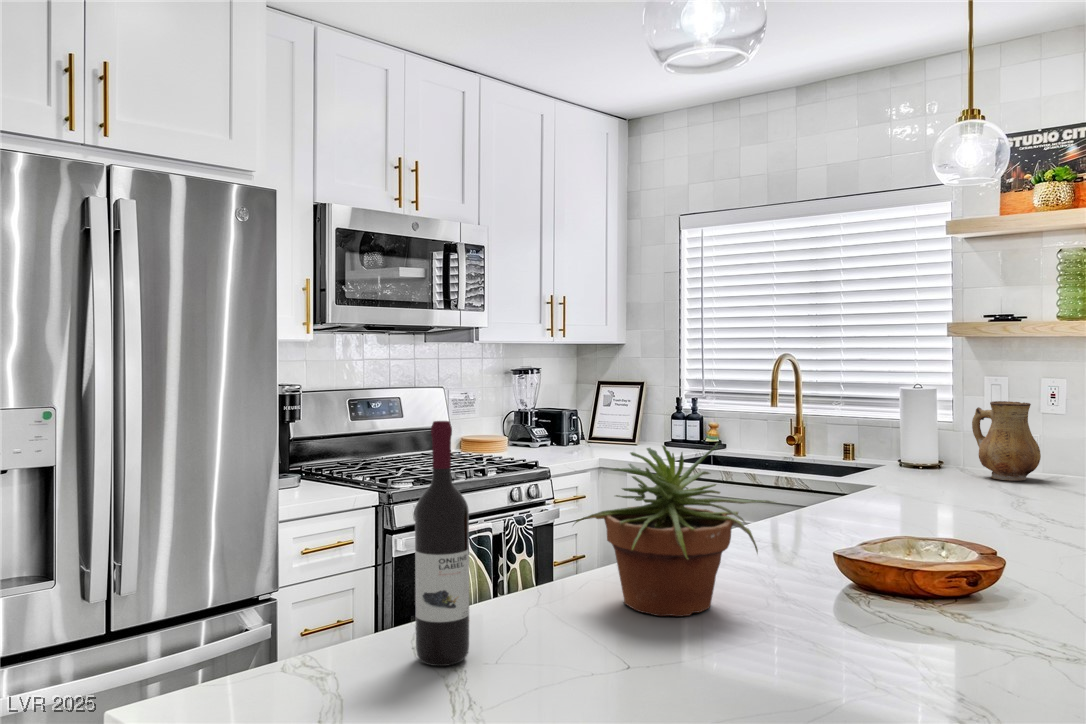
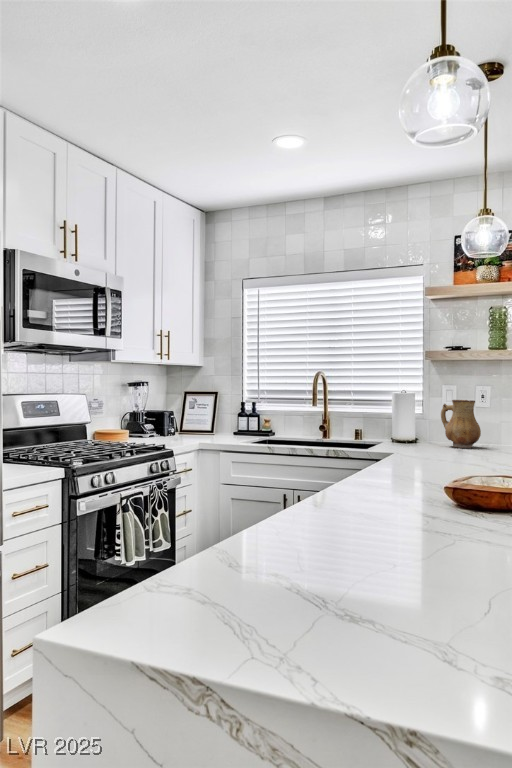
wine bottle: present [415,421,469,666] -> none [251,387,289,564]
potted plant: present [575,443,774,616] -> none [303,410,438,526]

